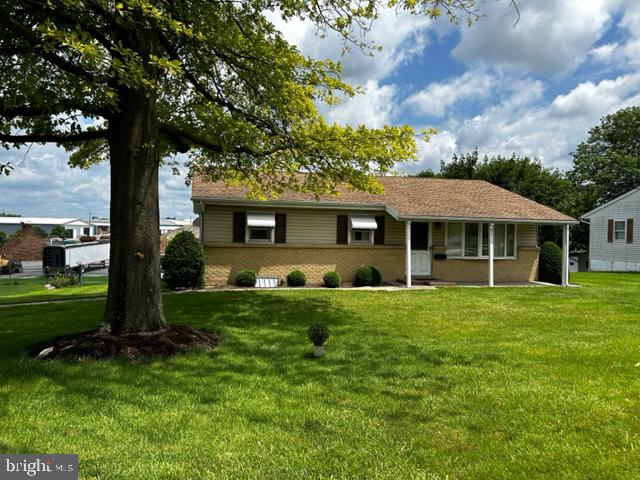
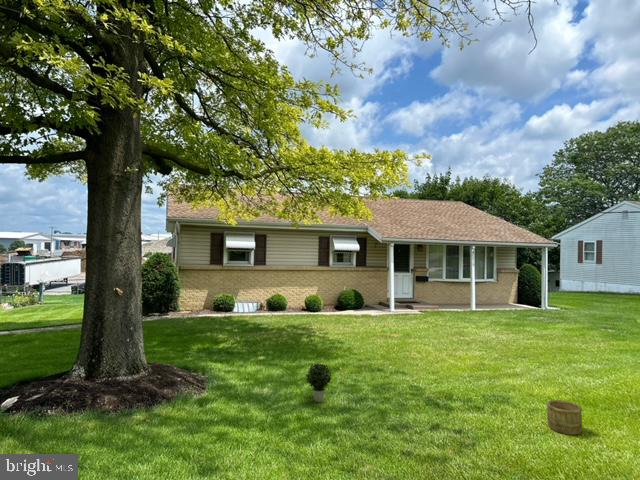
wooden bucket: none [526,354,559,384] -> present [546,400,582,435]

